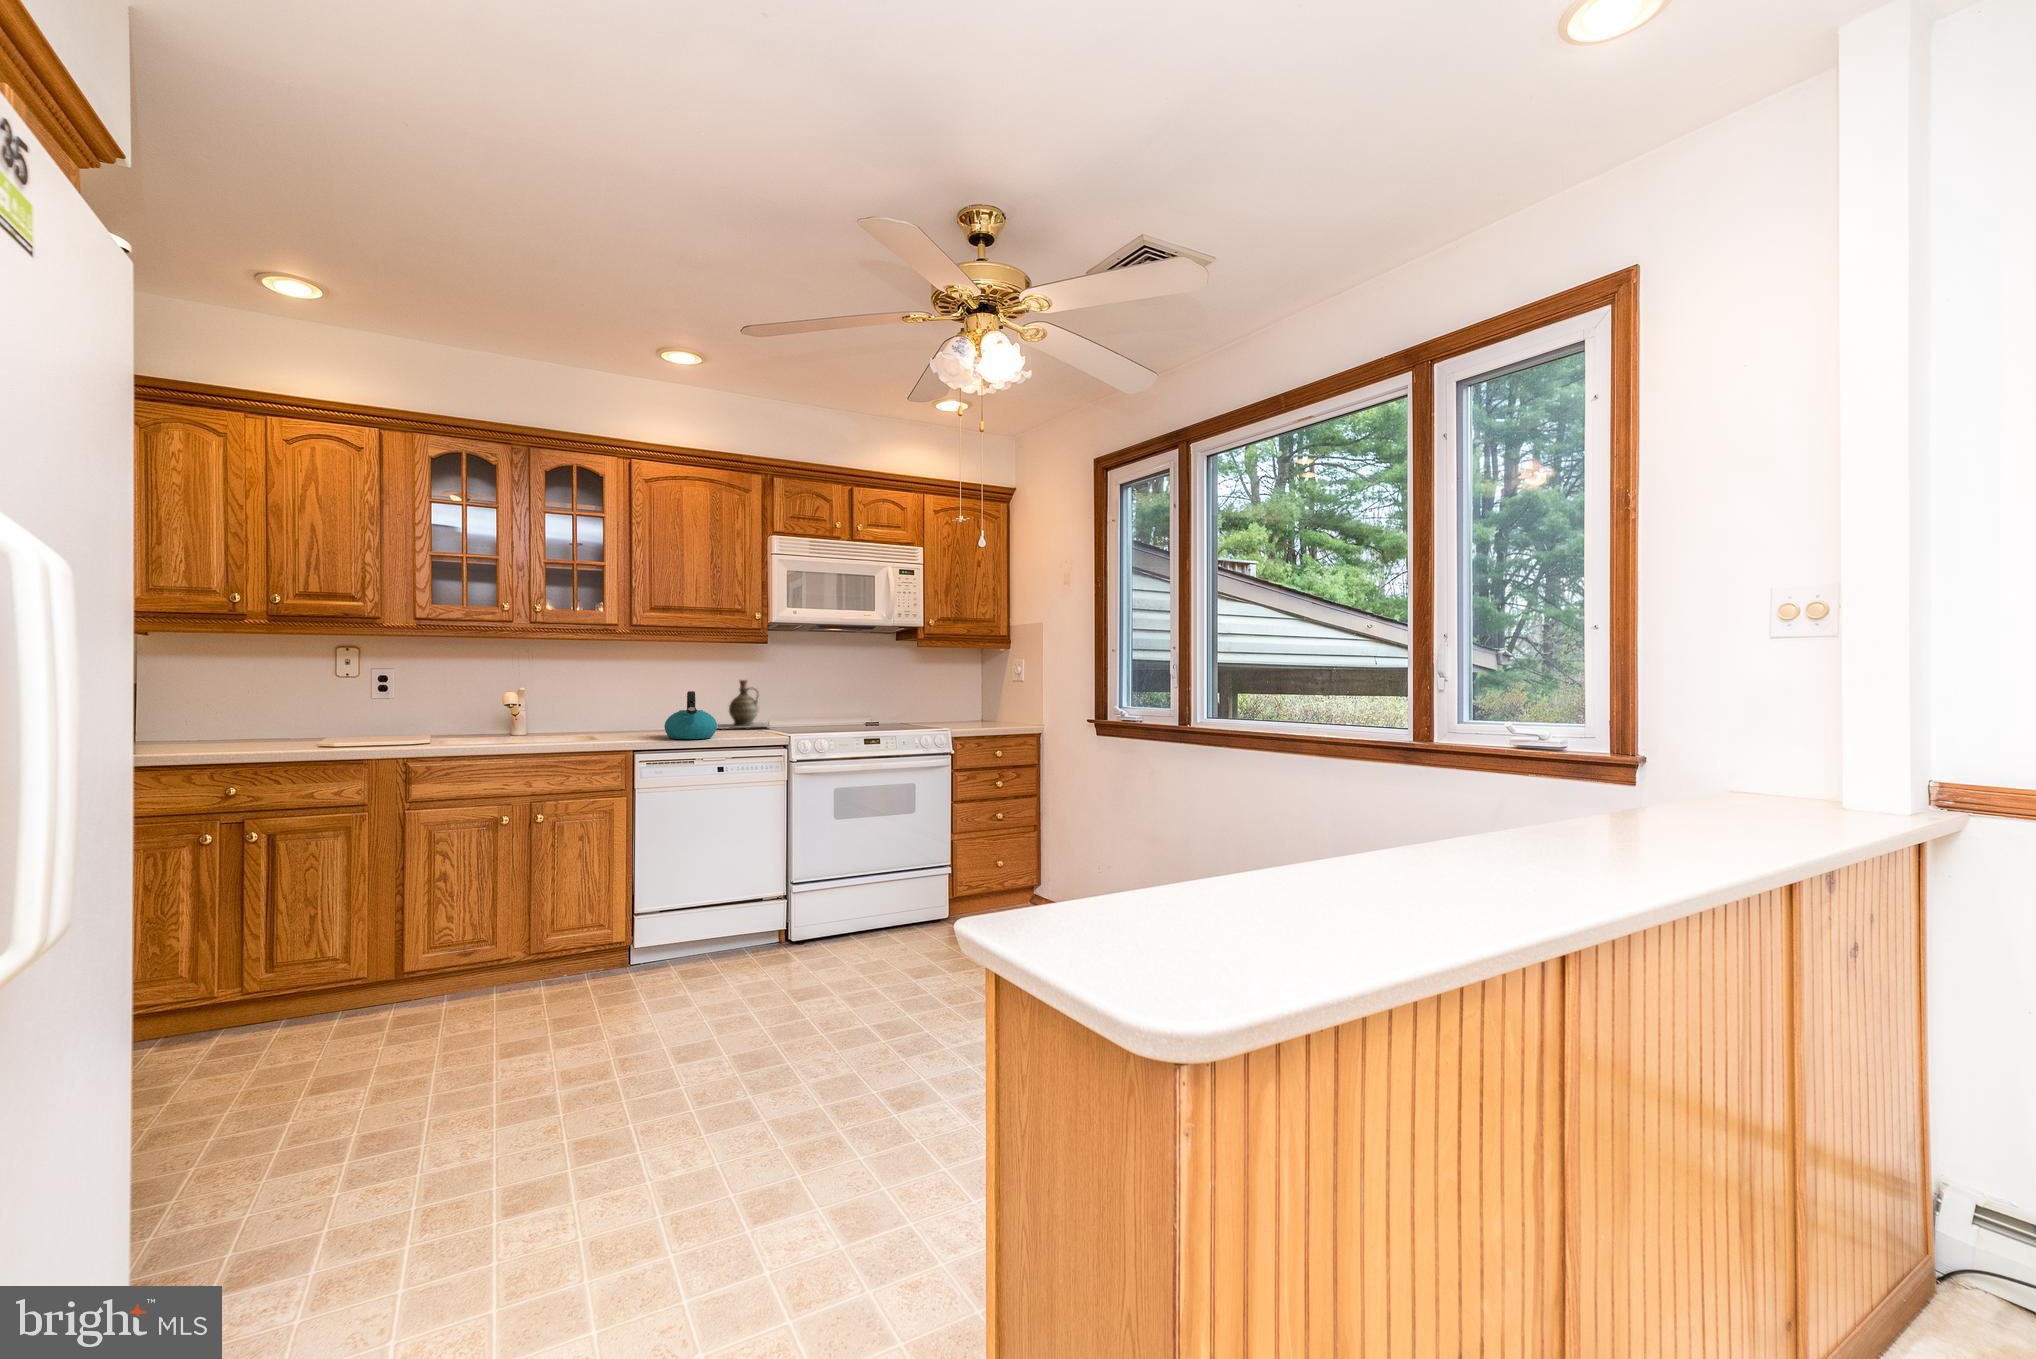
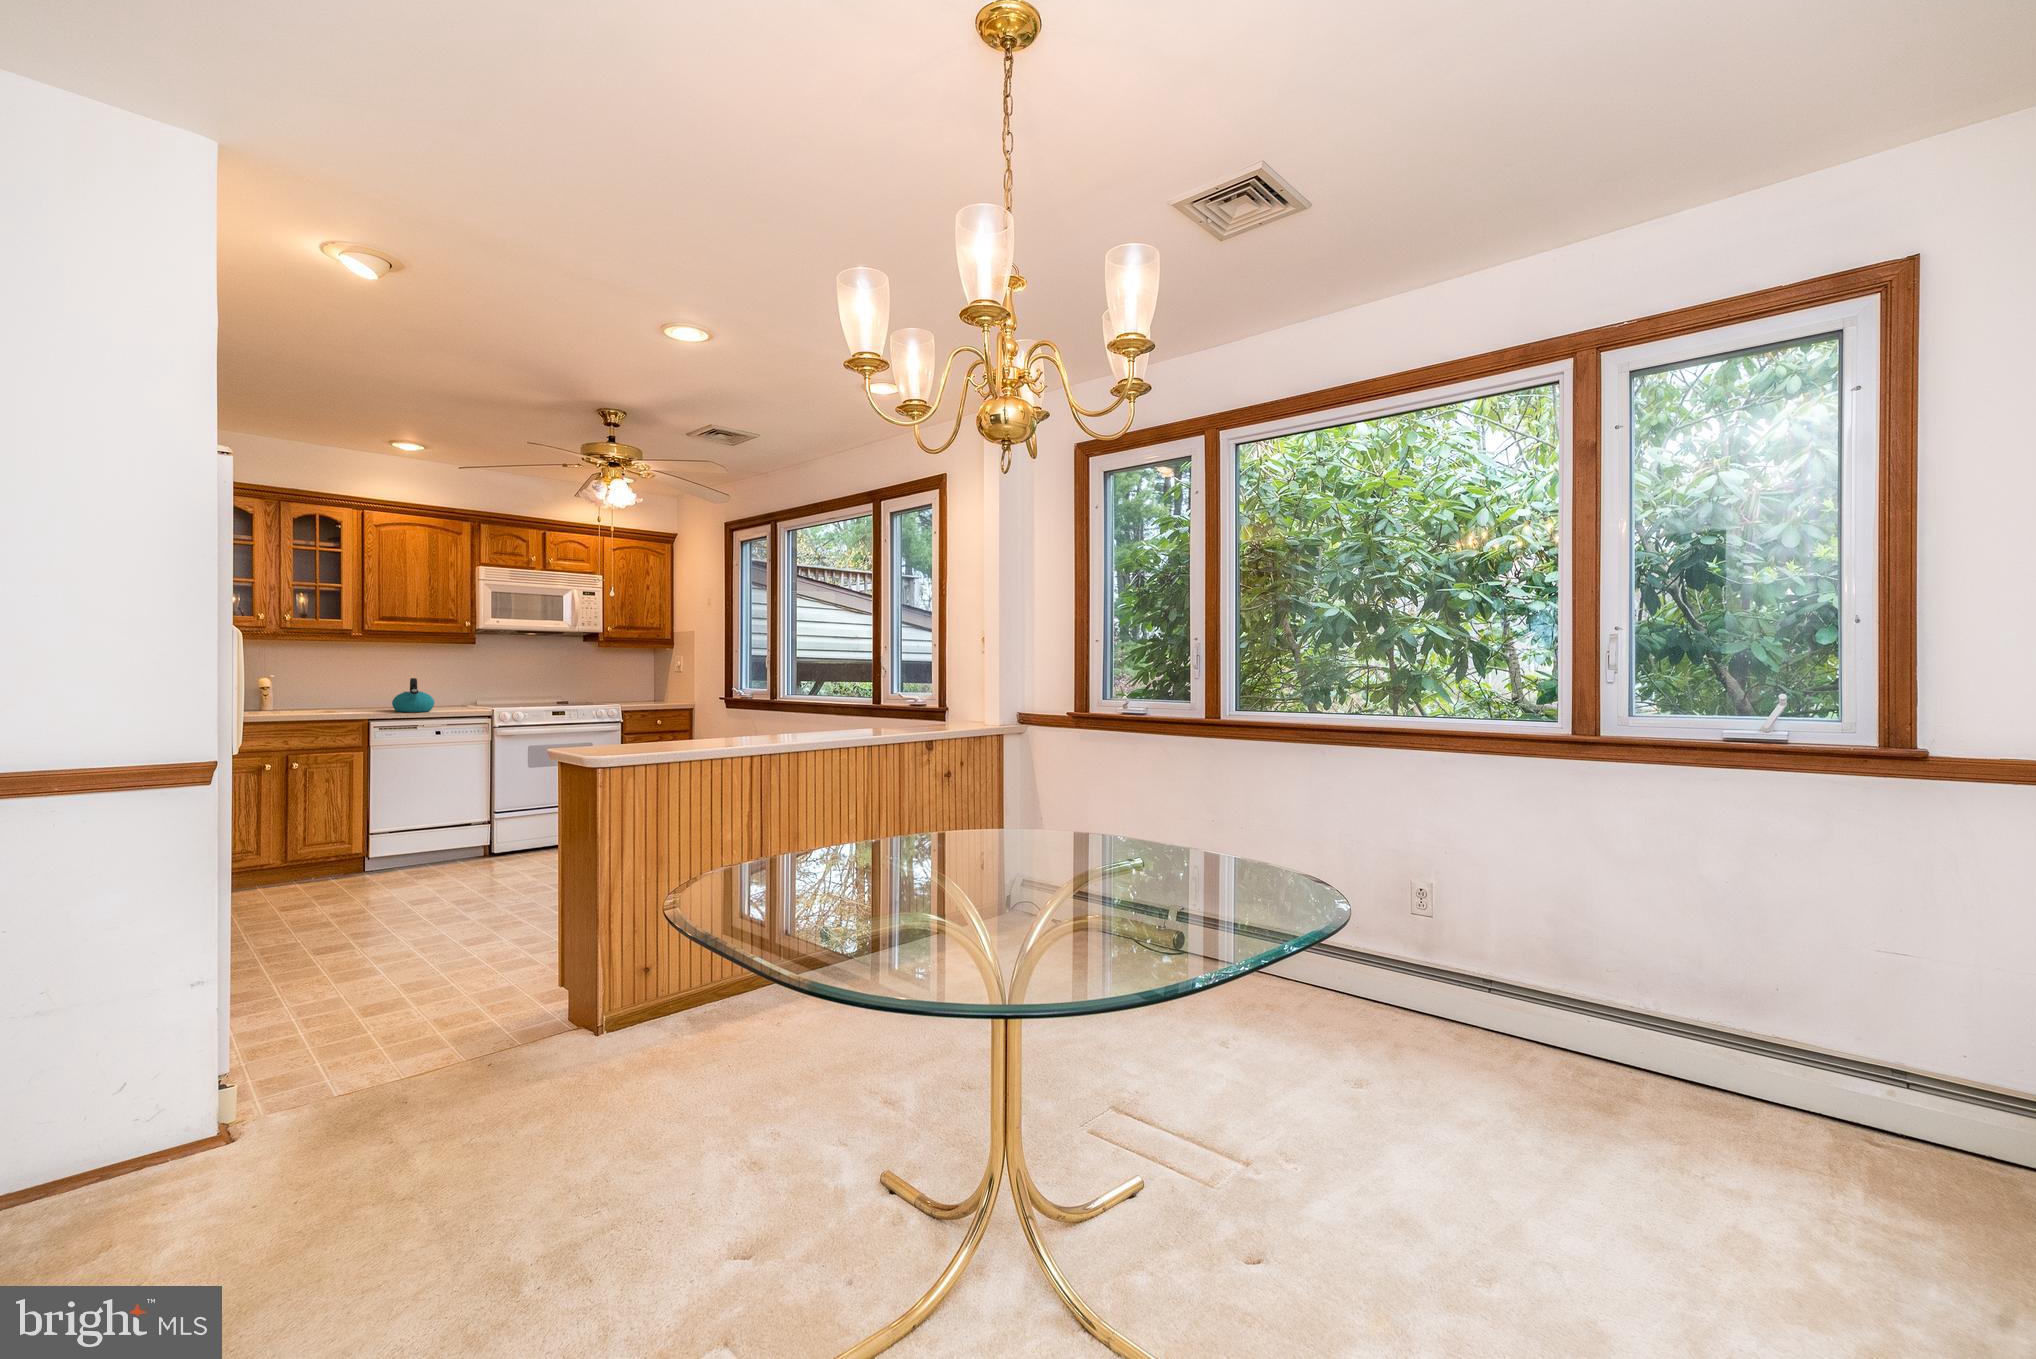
ceramic jug: present [717,680,769,729] -> none [428,670,480,706]

